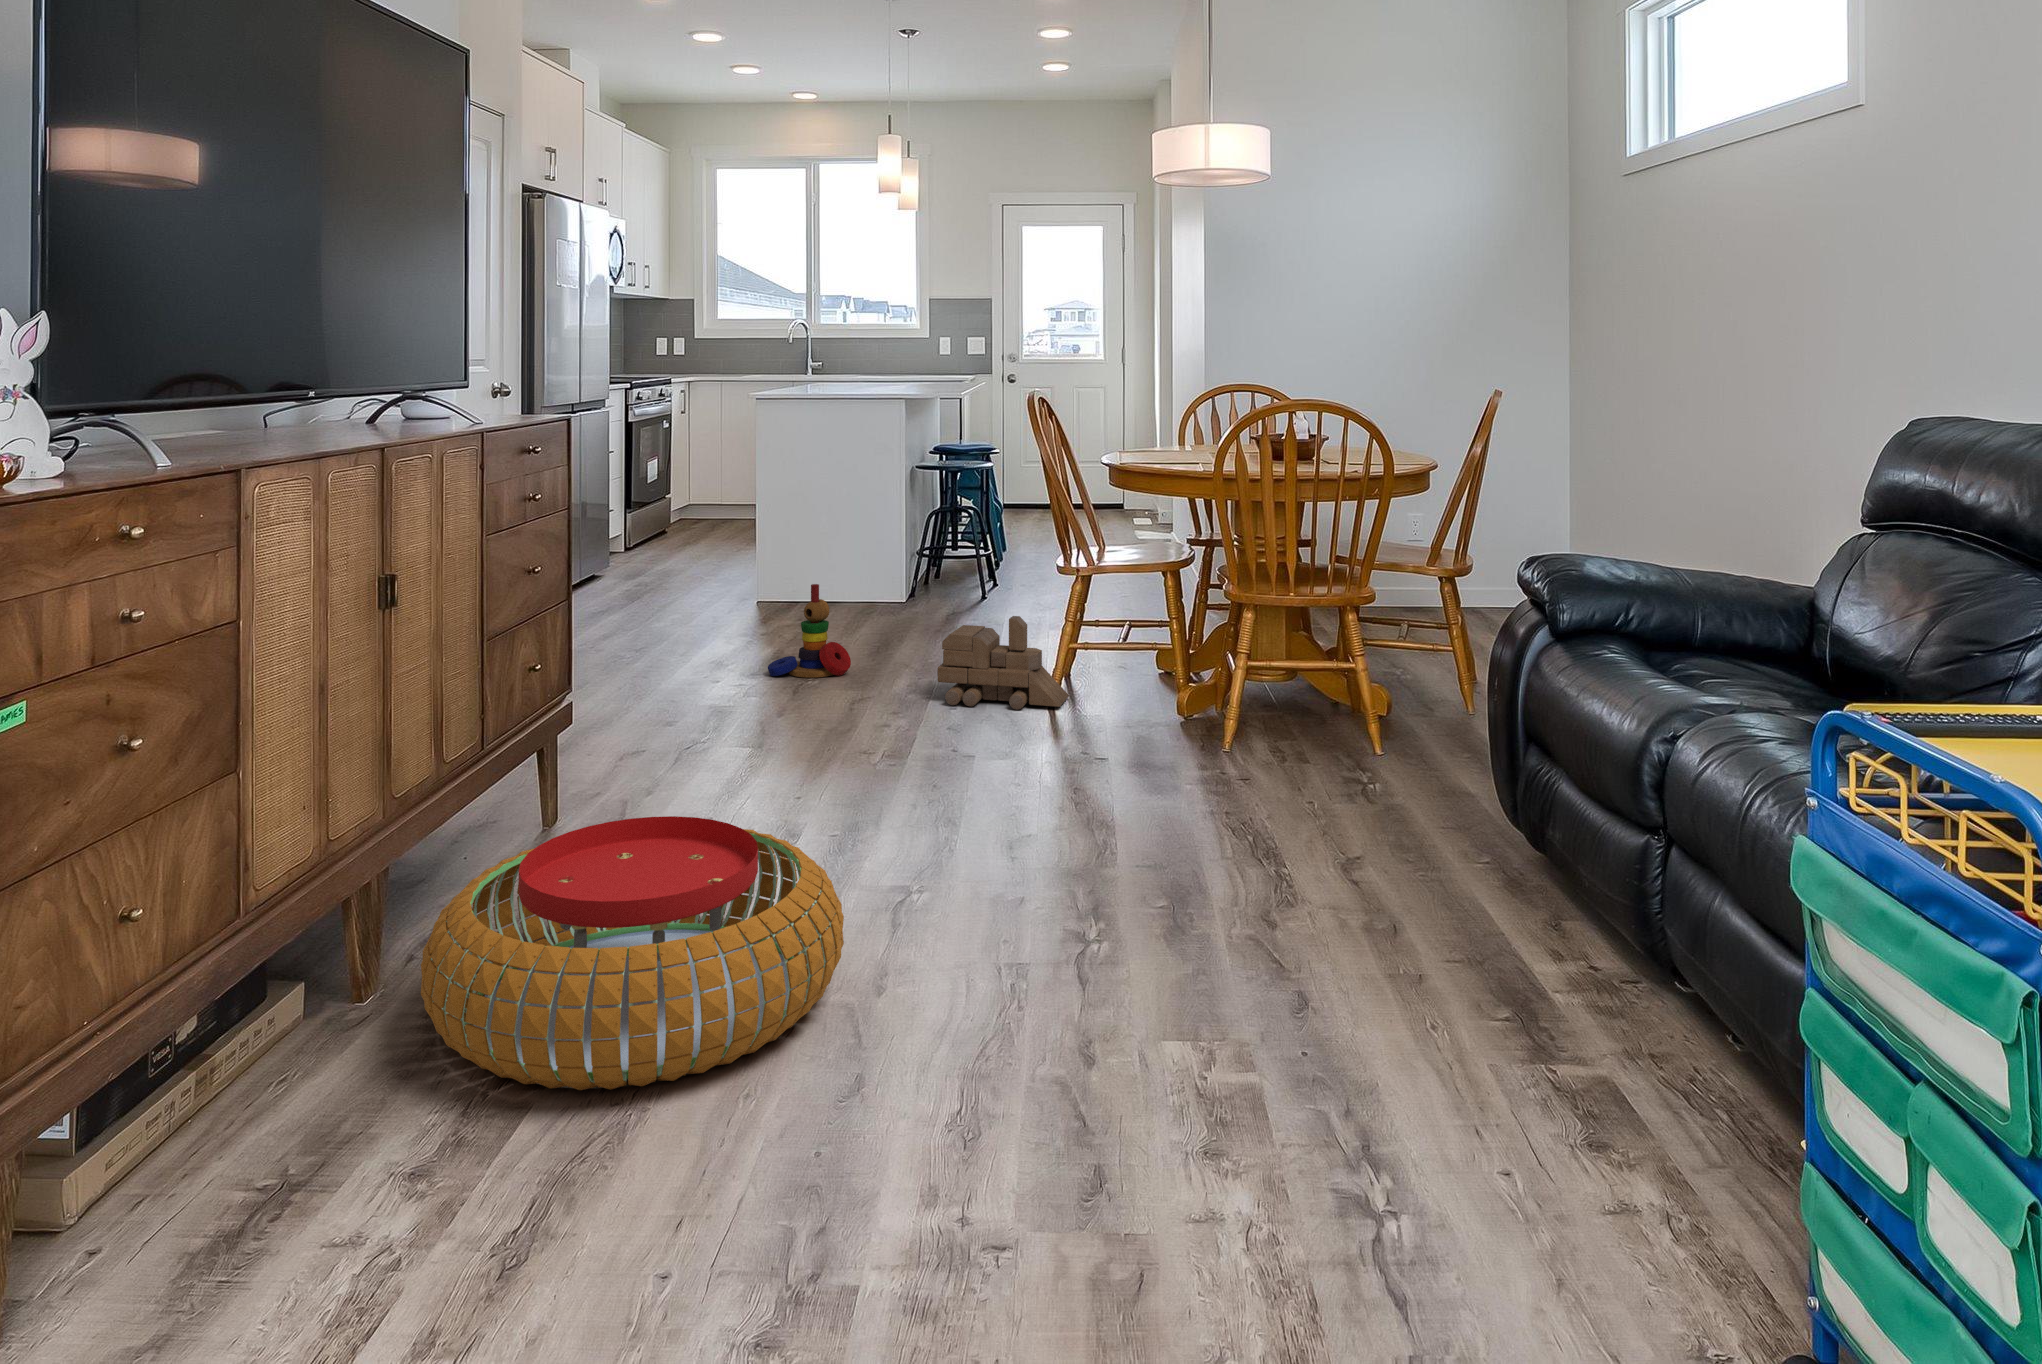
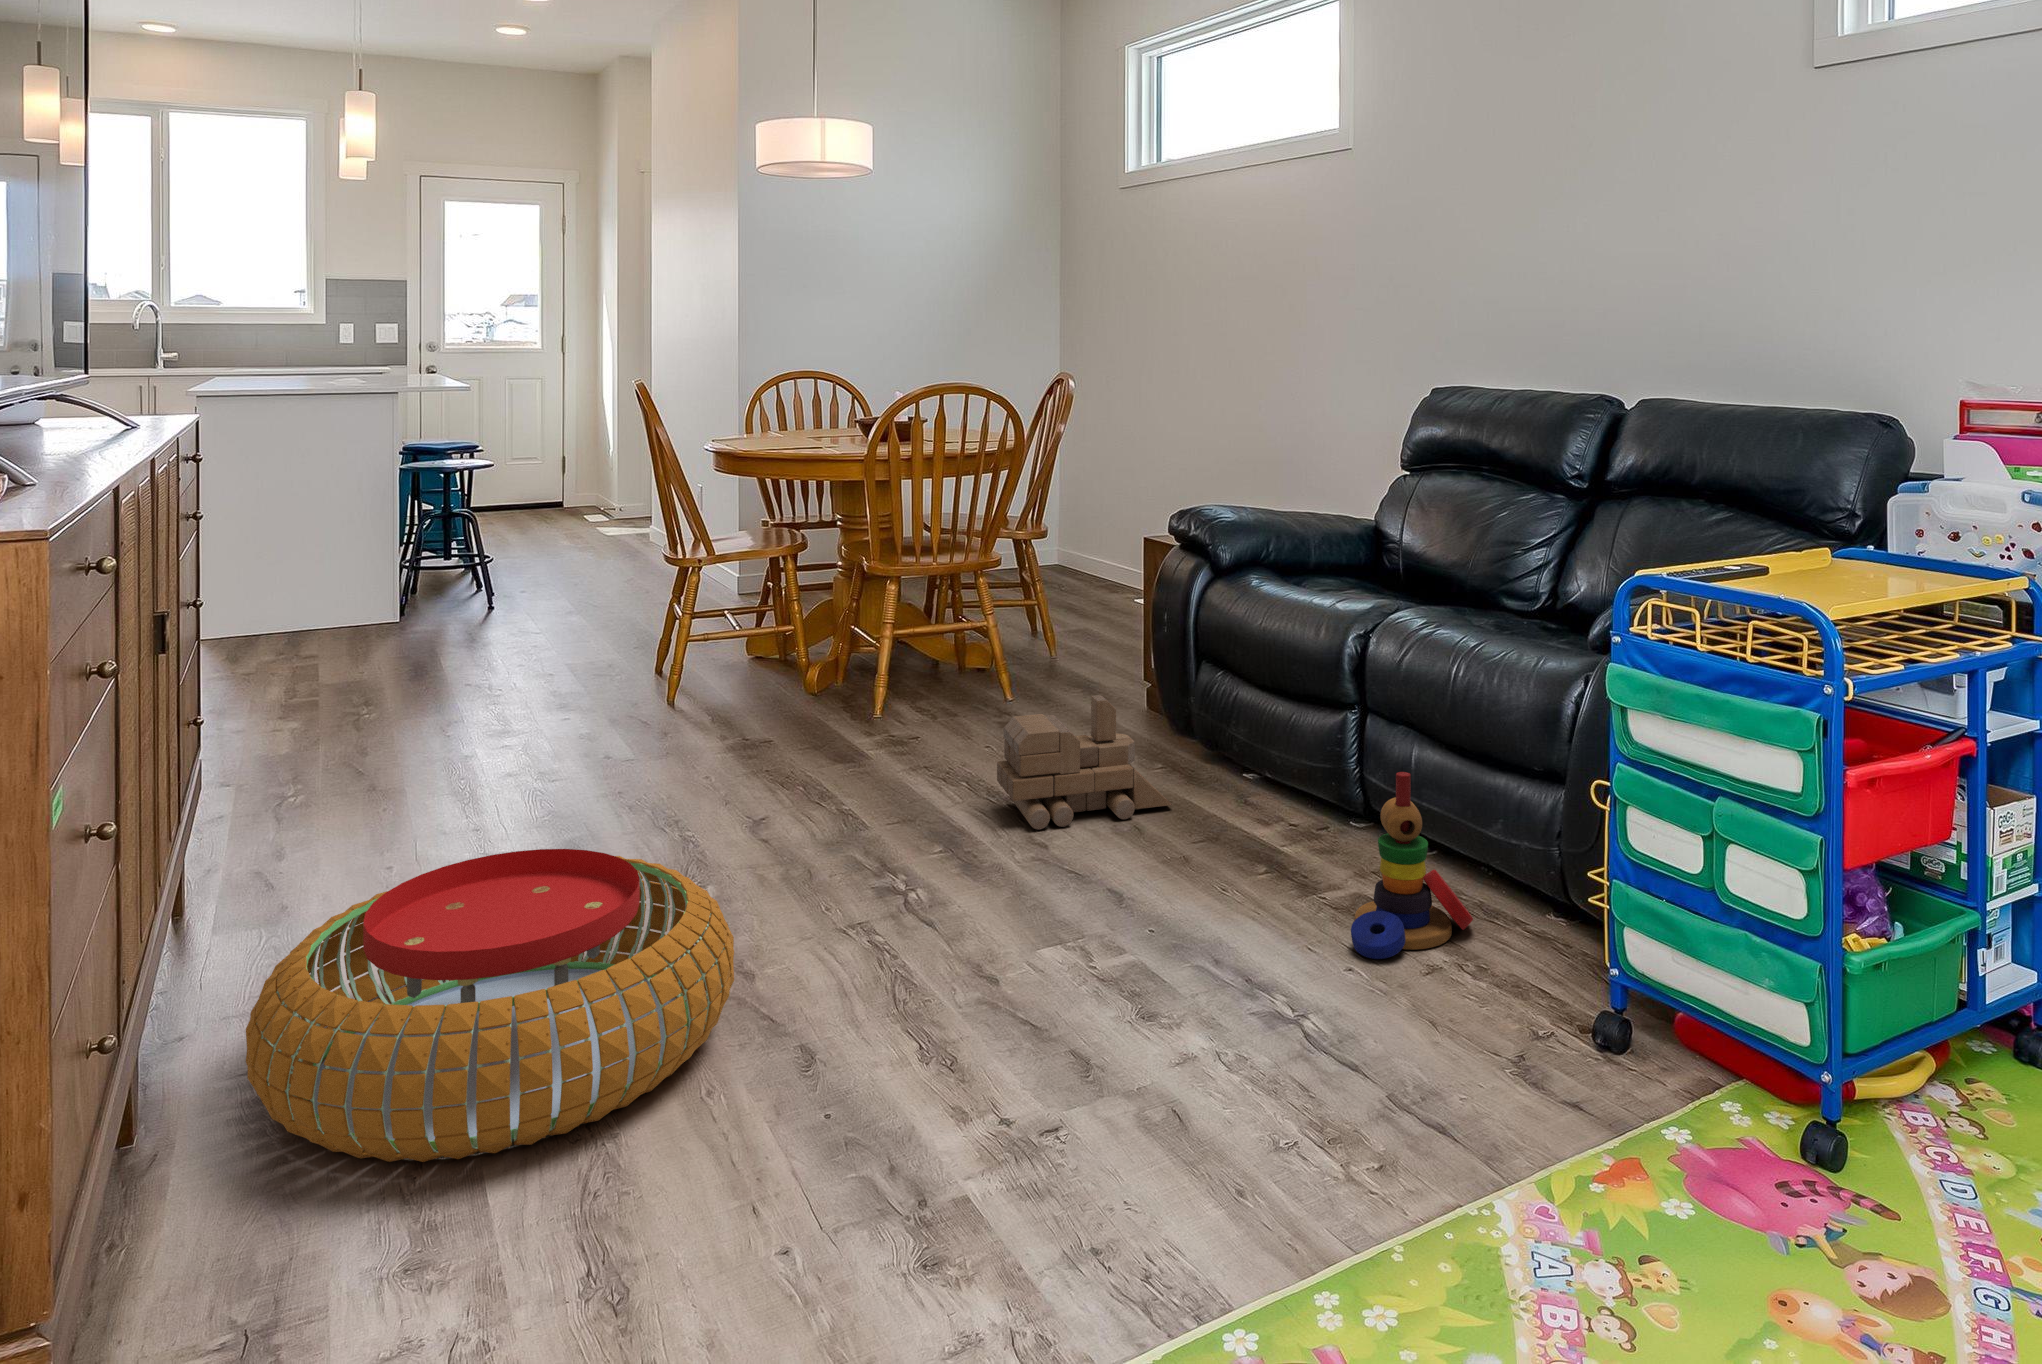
stacking toy: present [768,584,851,678] -> present [1351,772,1473,959]
toy train: present [937,616,1069,710] -> present [997,695,1172,830]

